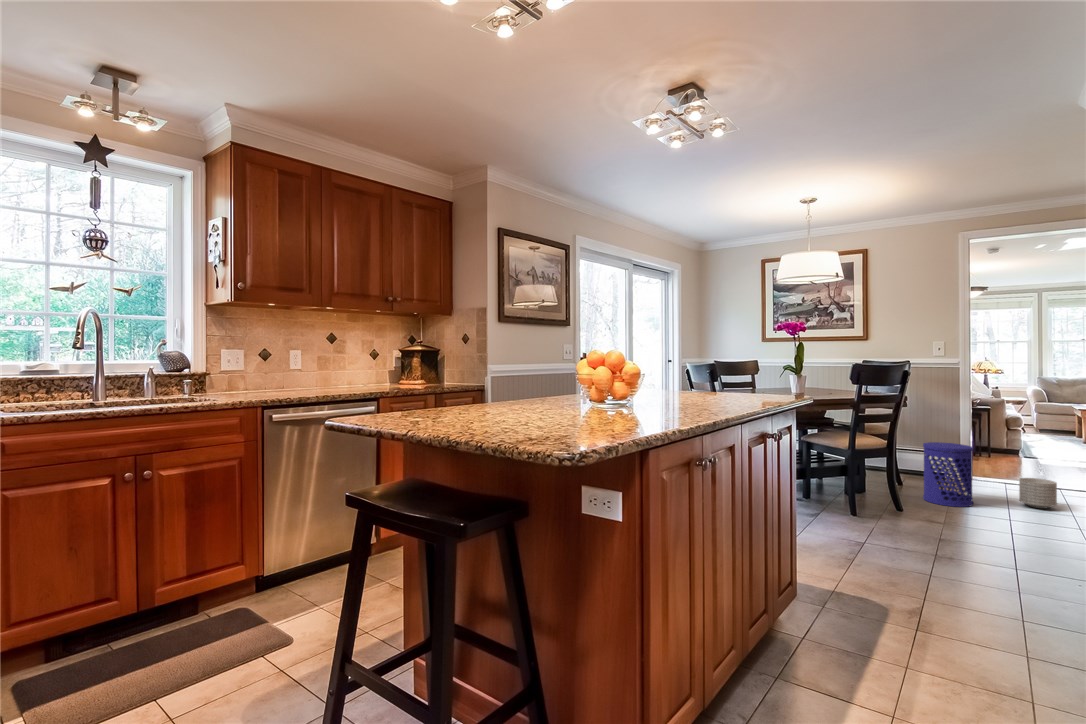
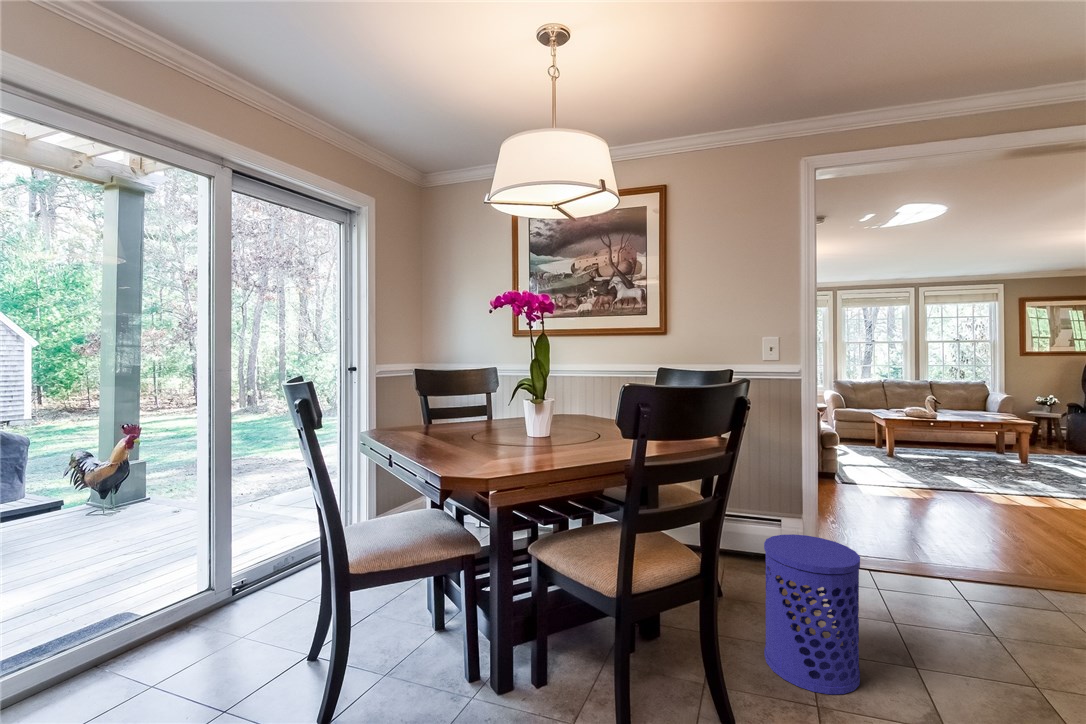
planter: present [1019,478,1057,509] -> none [932,602,1006,677]

